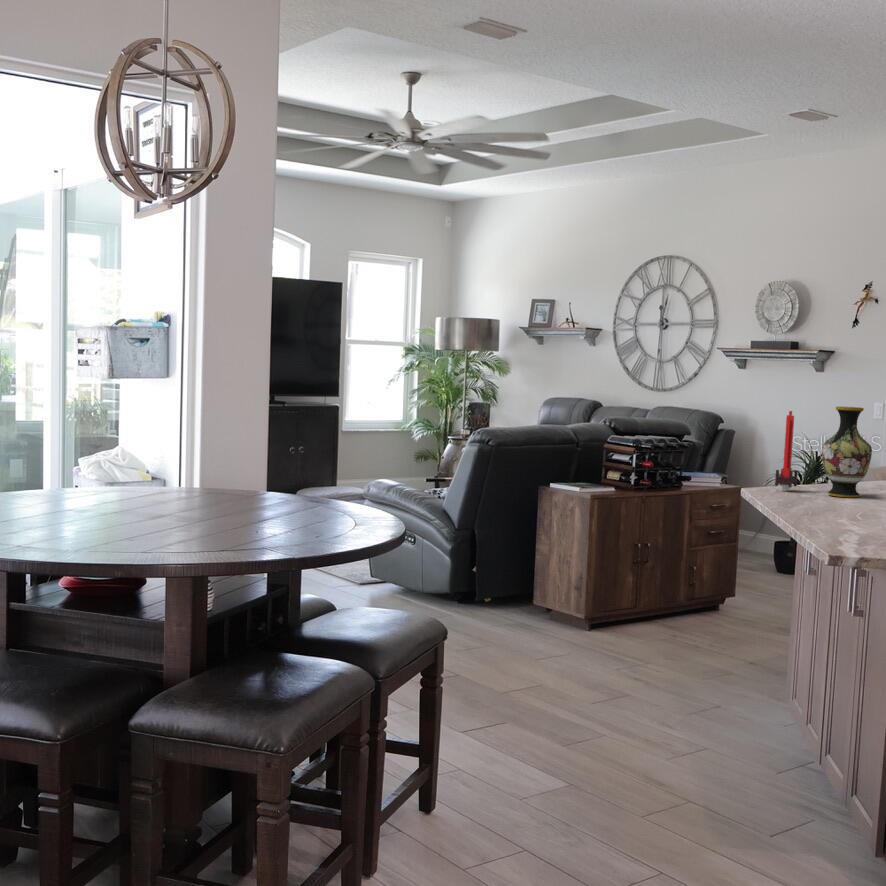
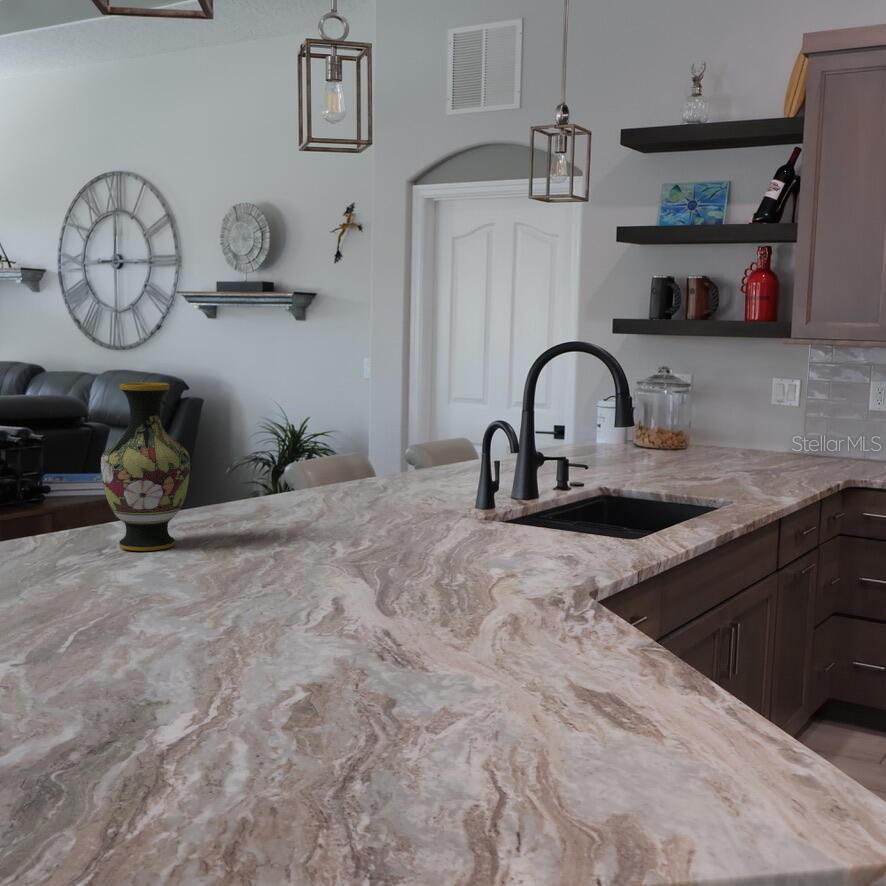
candle: present [775,411,798,491] -> none [33,393,78,541]

